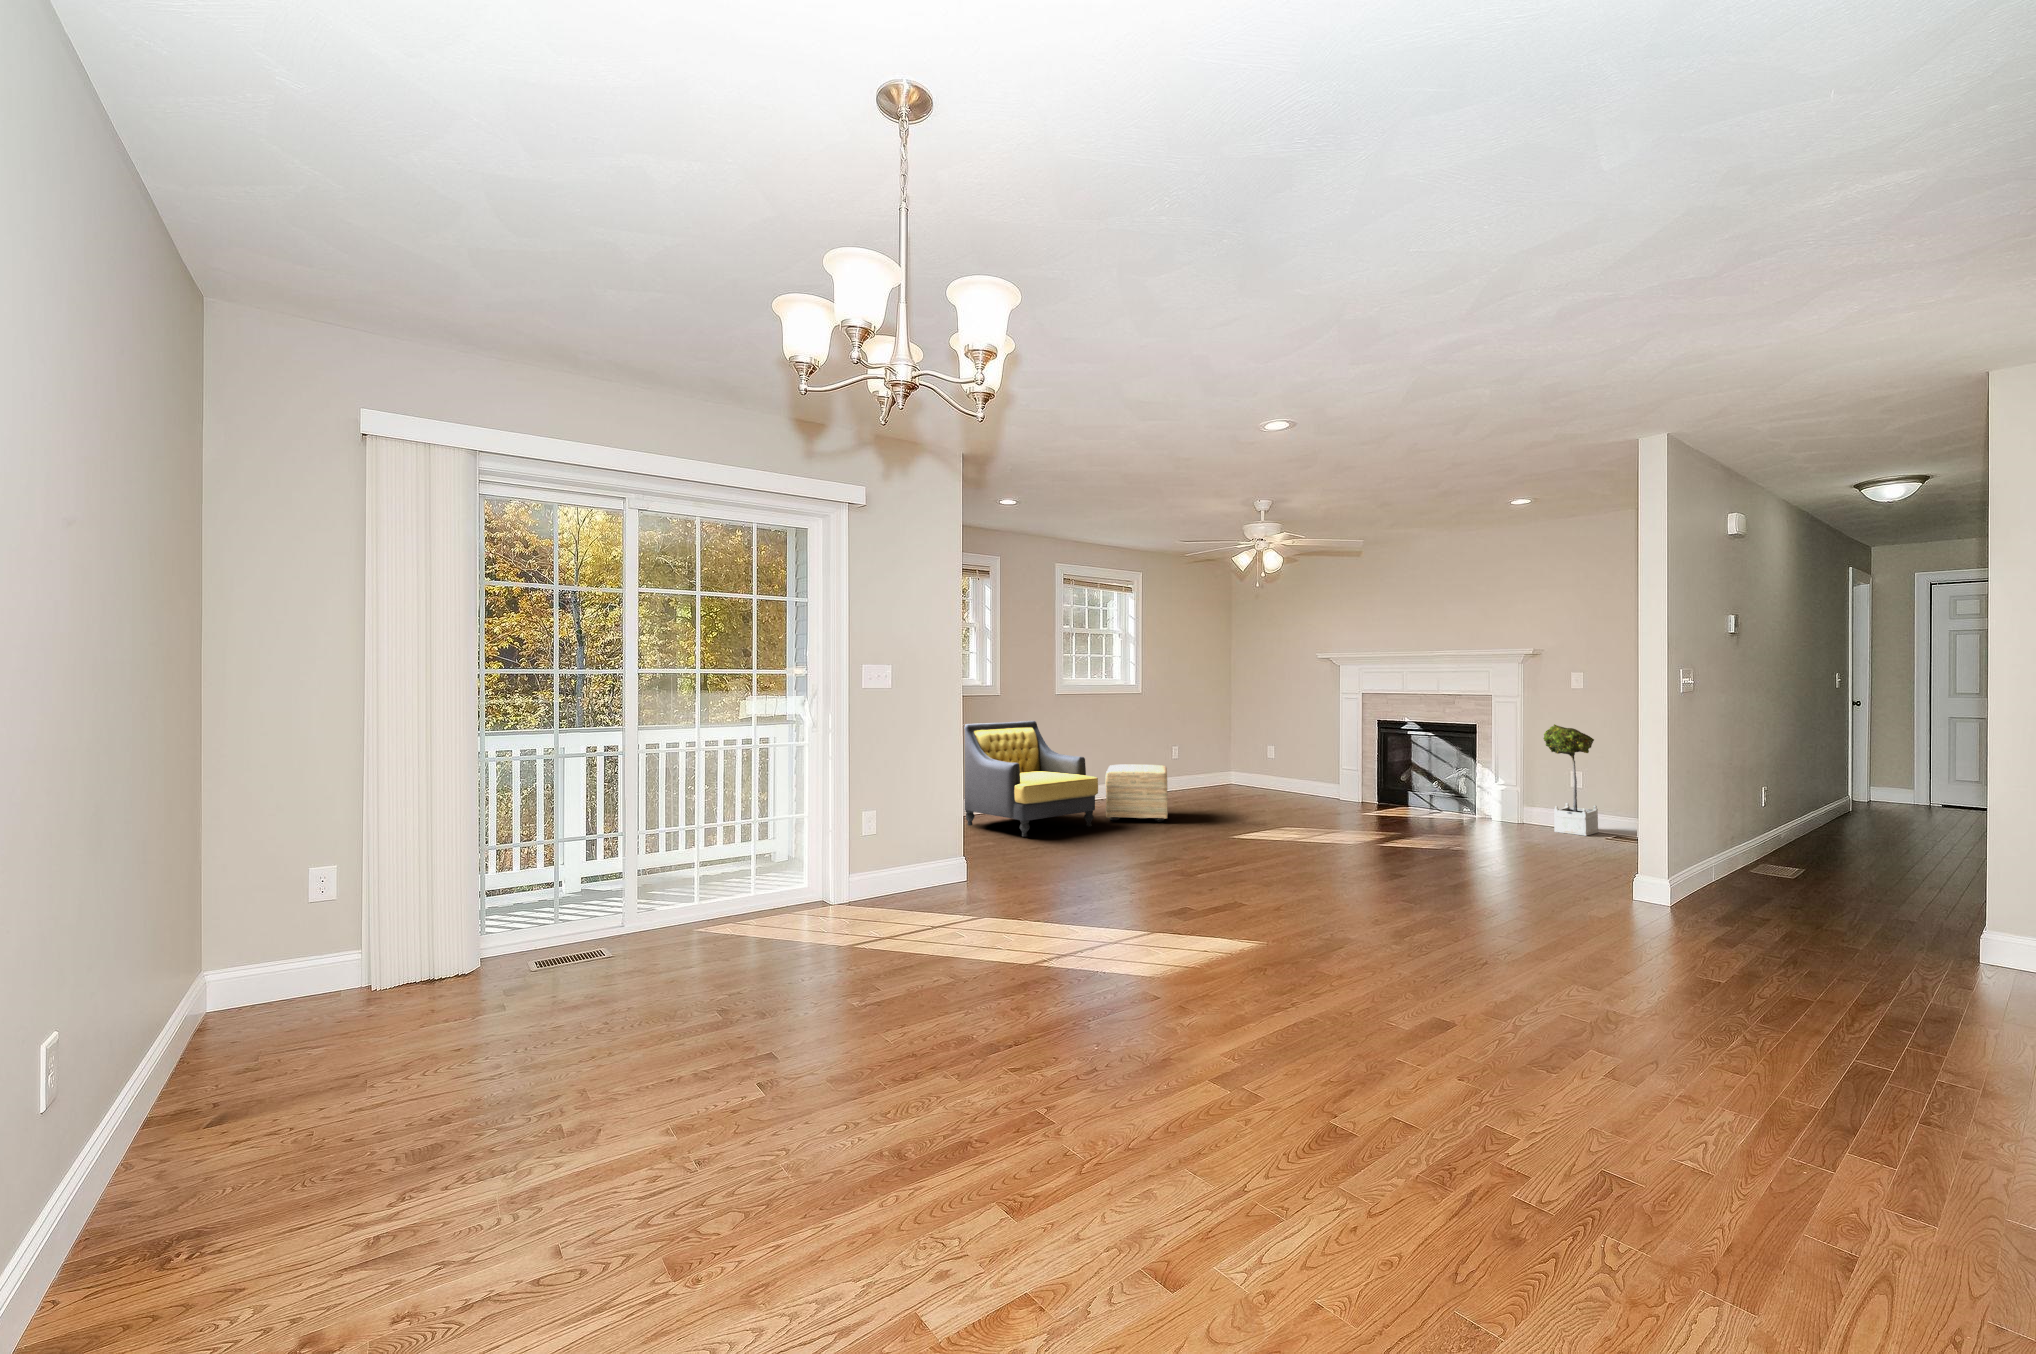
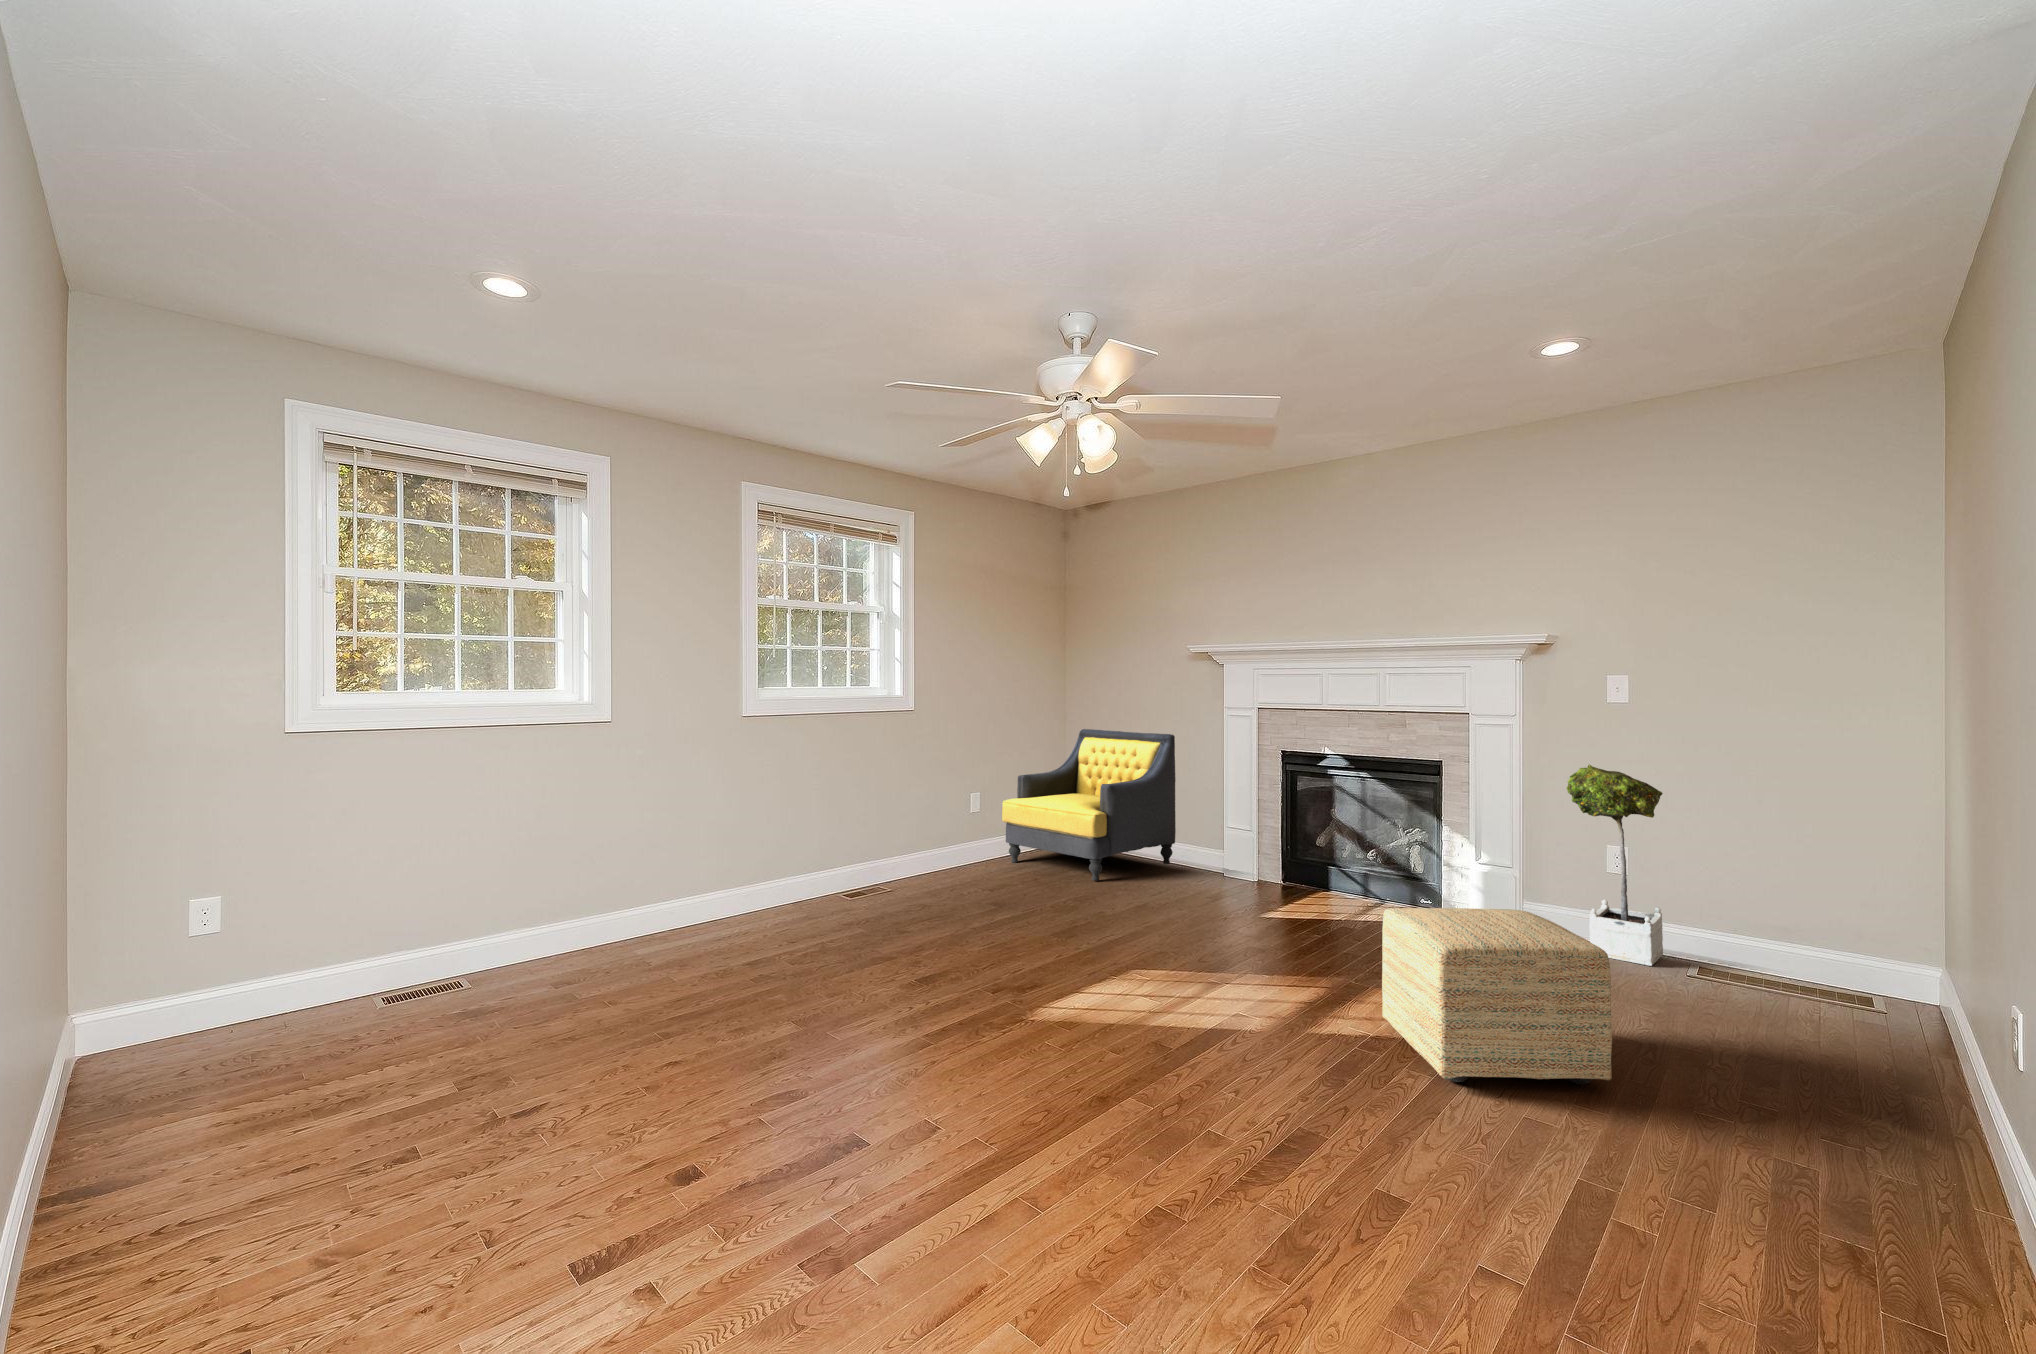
armchair: present [964,721,1098,837] -> present [1002,729,1176,881]
ottoman: present [1105,764,1168,822] -> present [1382,908,1612,1084]

